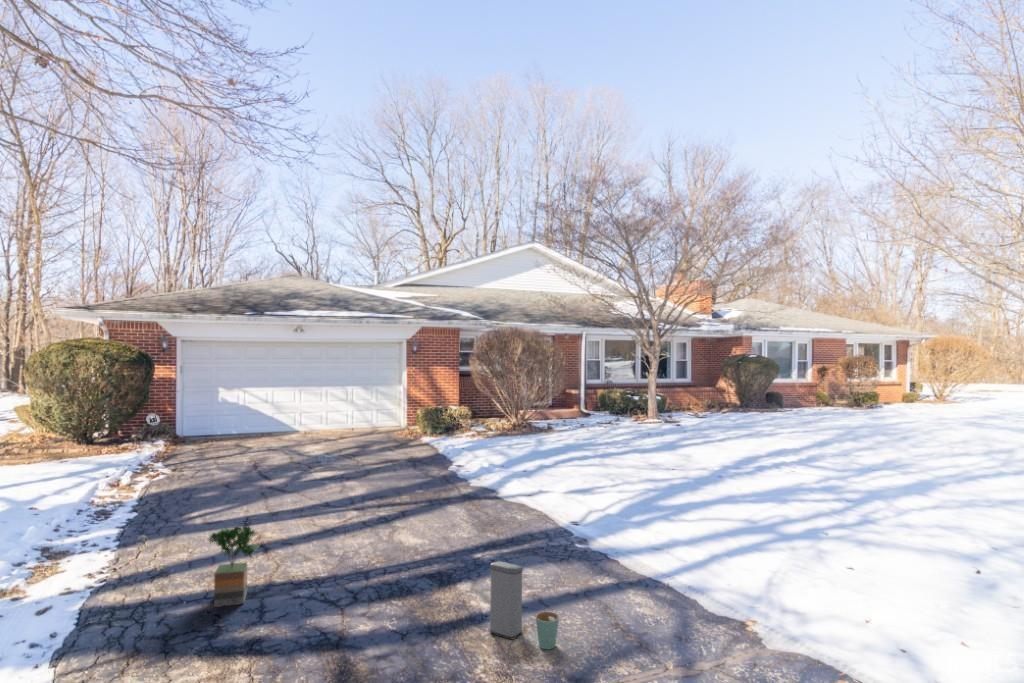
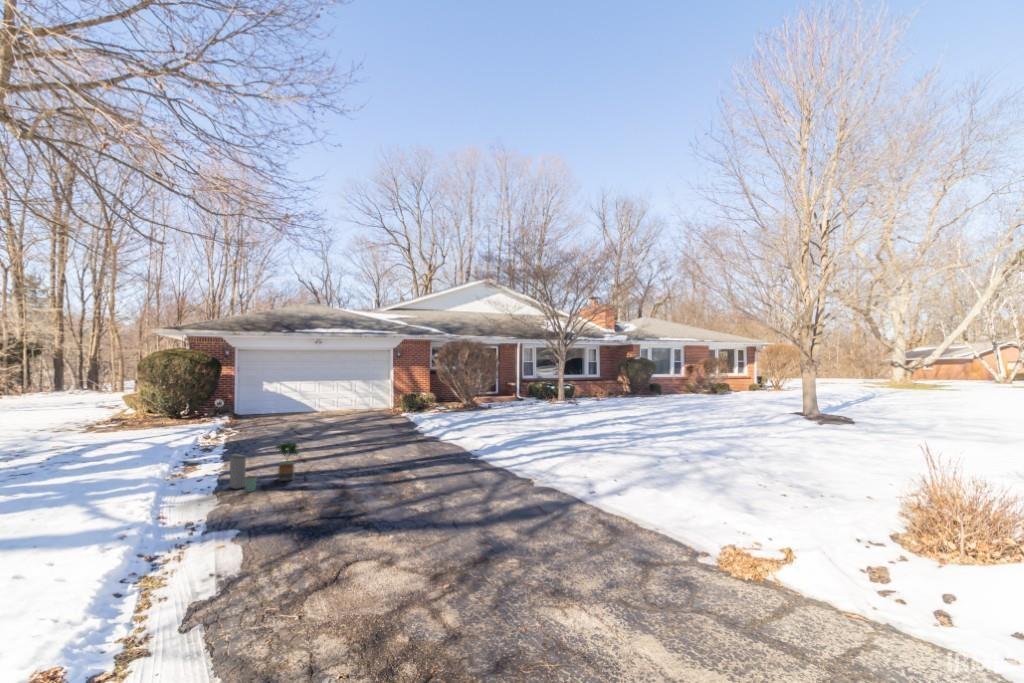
trash can: present [490,562,559,649] -> present [230,454,257,492]

